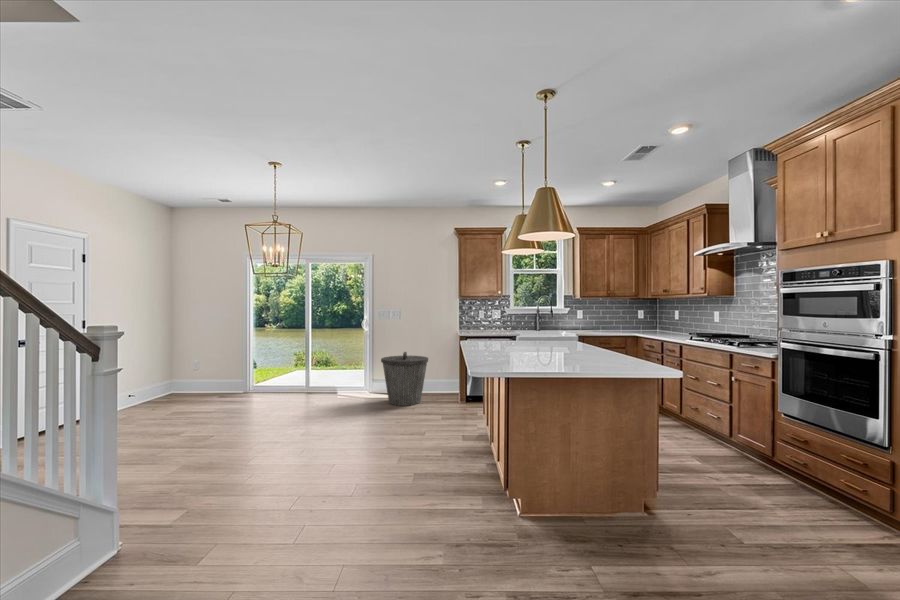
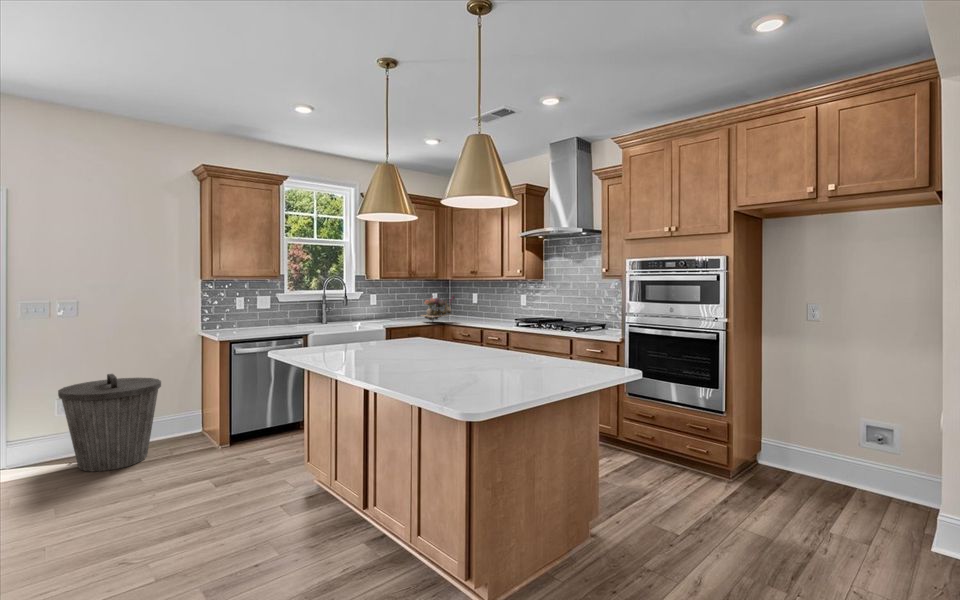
flower arrangement: none [613,310,646,334] -> present [422,295,455,321]

